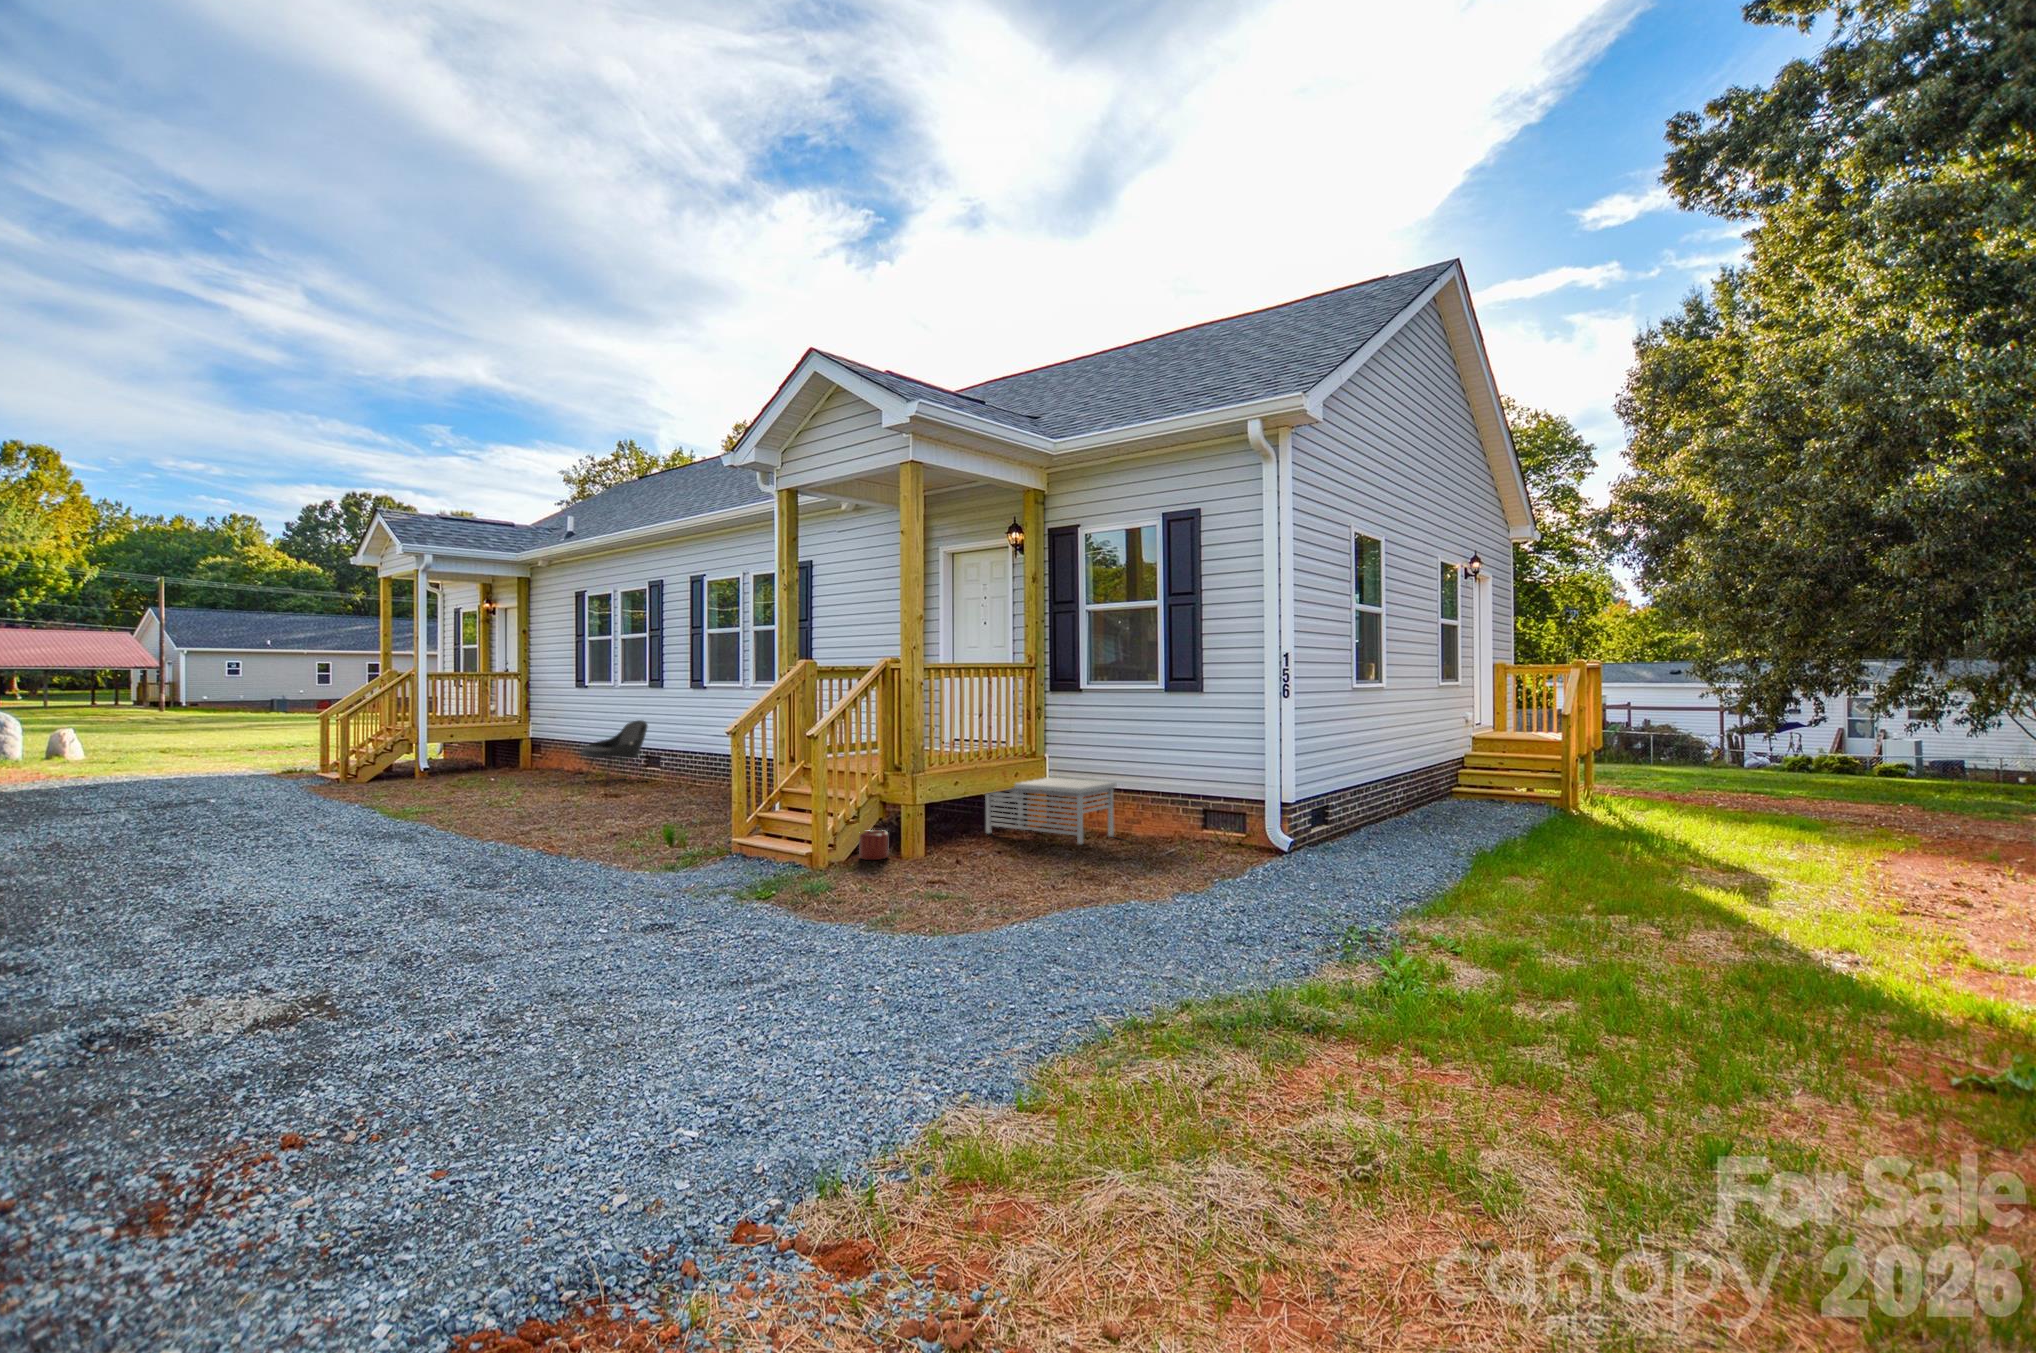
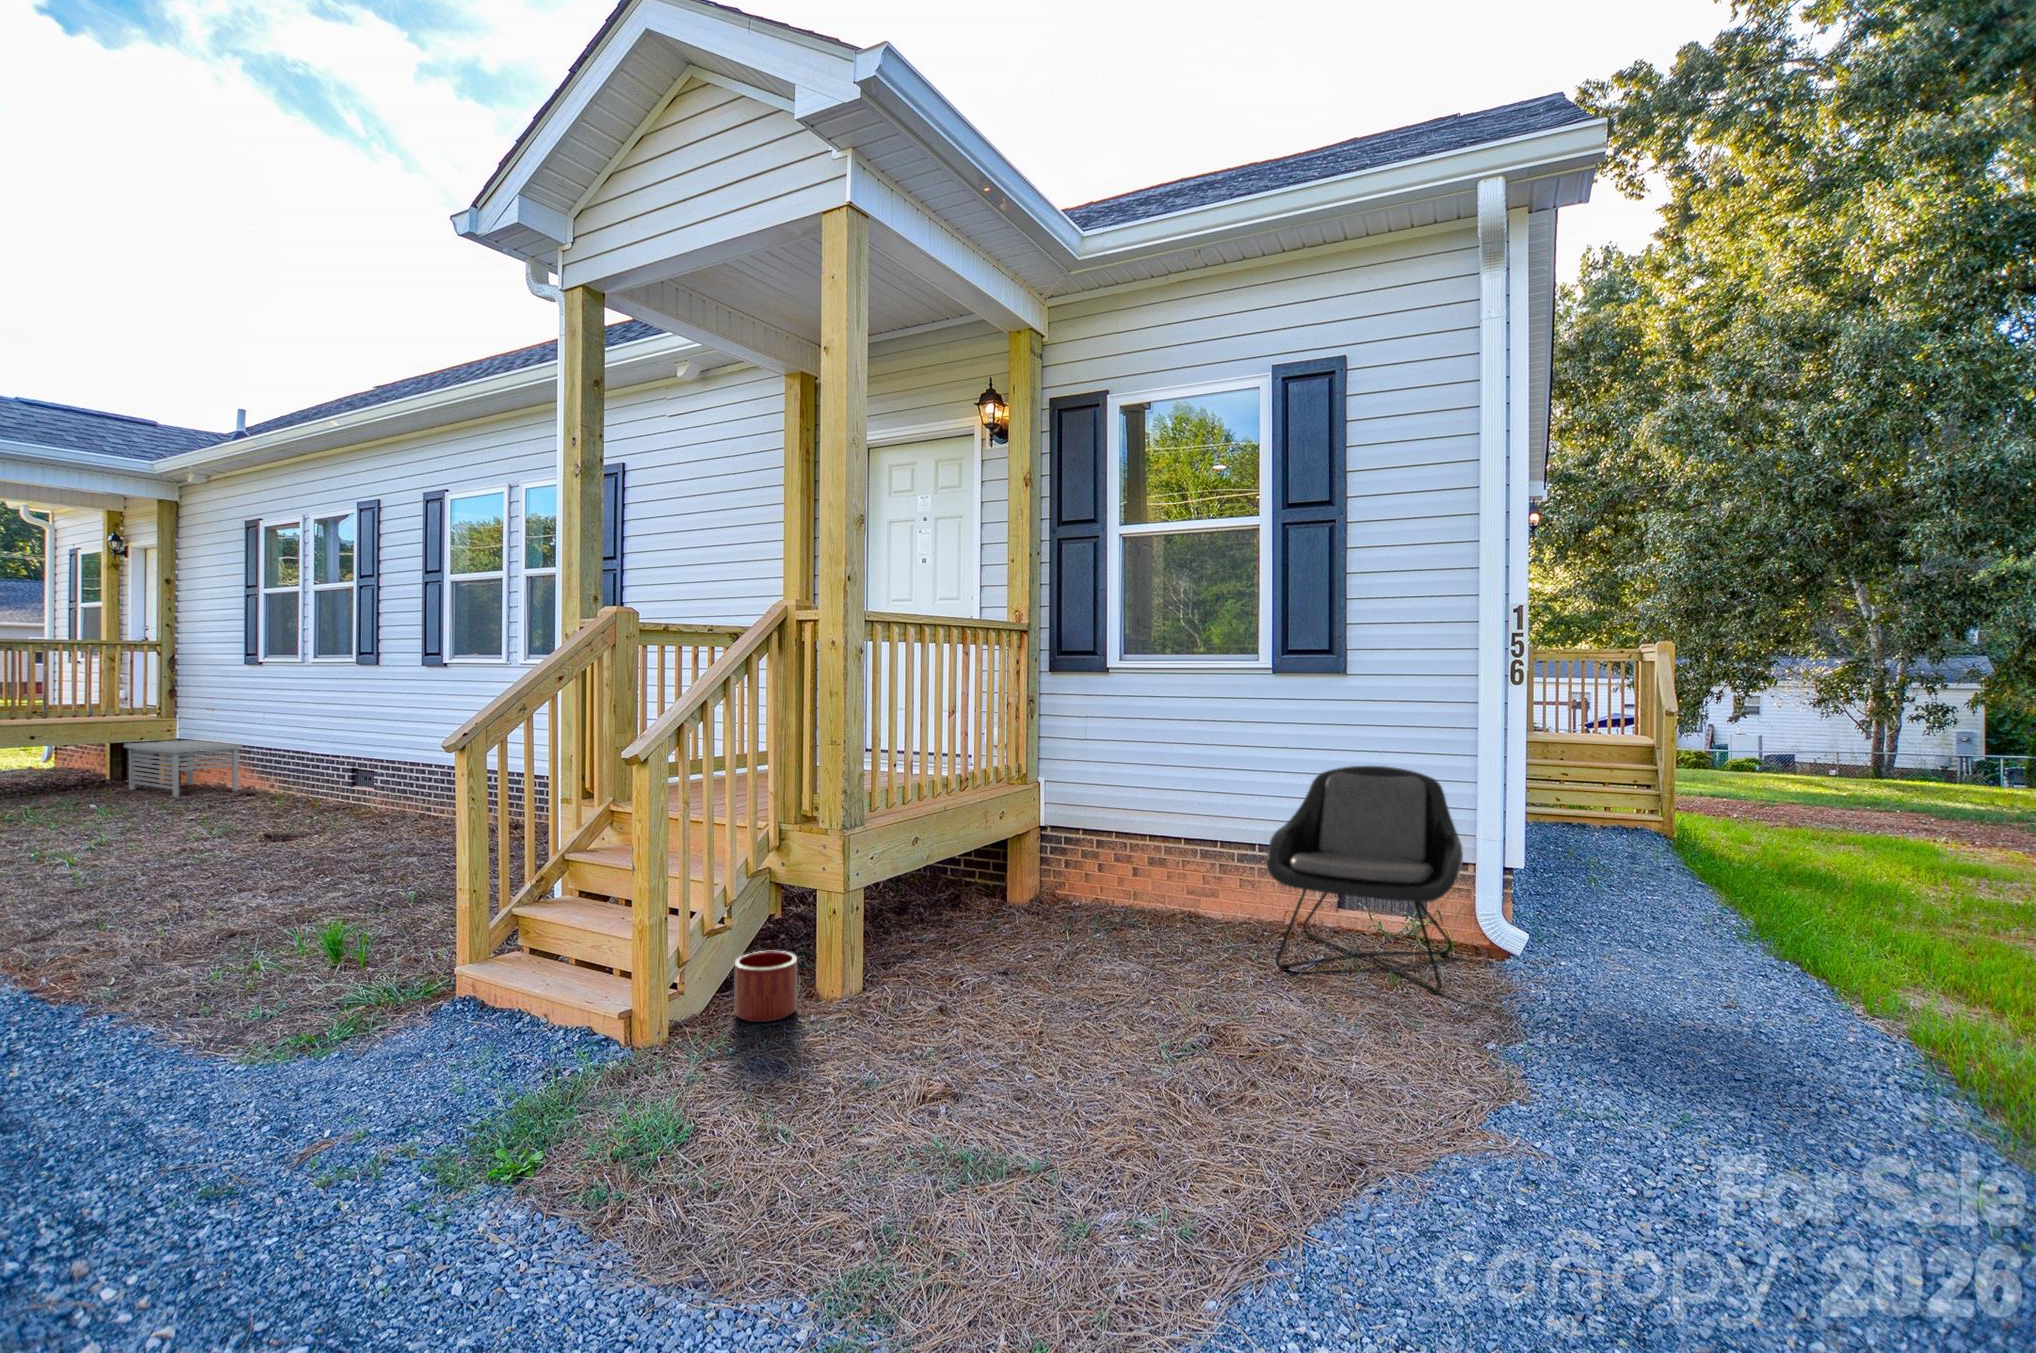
lounge chair: present [581,720,648,785] -> present [1266,766,1463,994]
storage bench: present [985,778,1116,844] -> present [124,740,242,797]

